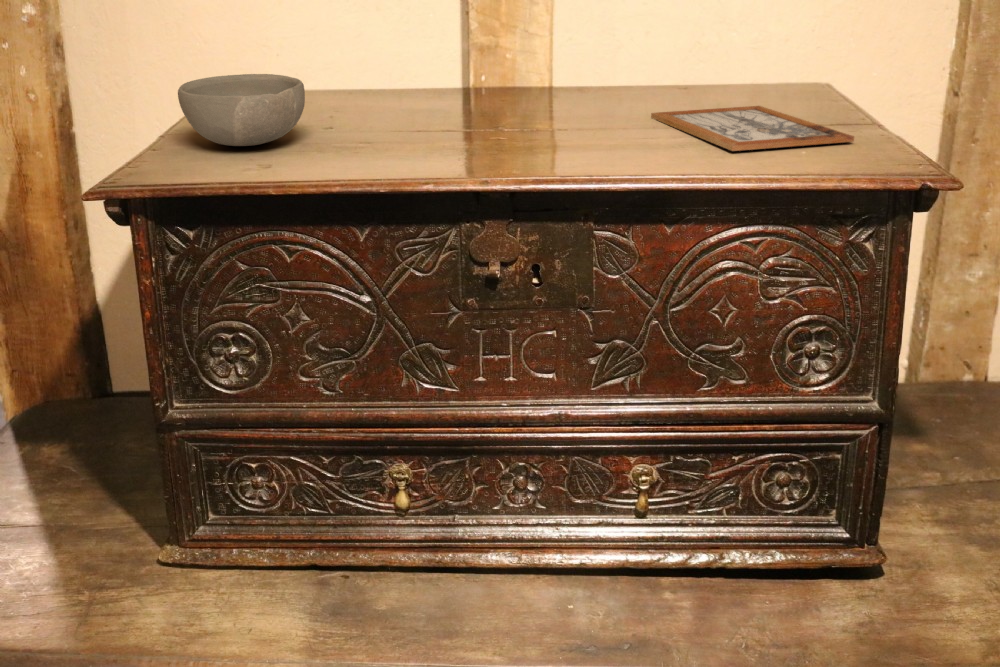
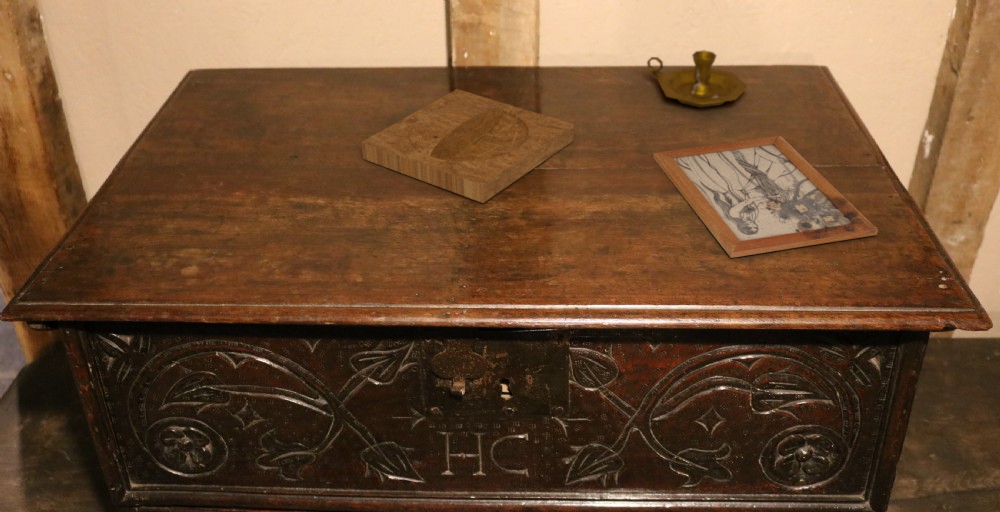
candlestick: none [635,52,727,98] -> present [647,50,747,107]
bowl: present [178,74,305,146] -> none [111,128,255,233]
tray: none [390,84,579,134] -> present [361,89,574,203]

